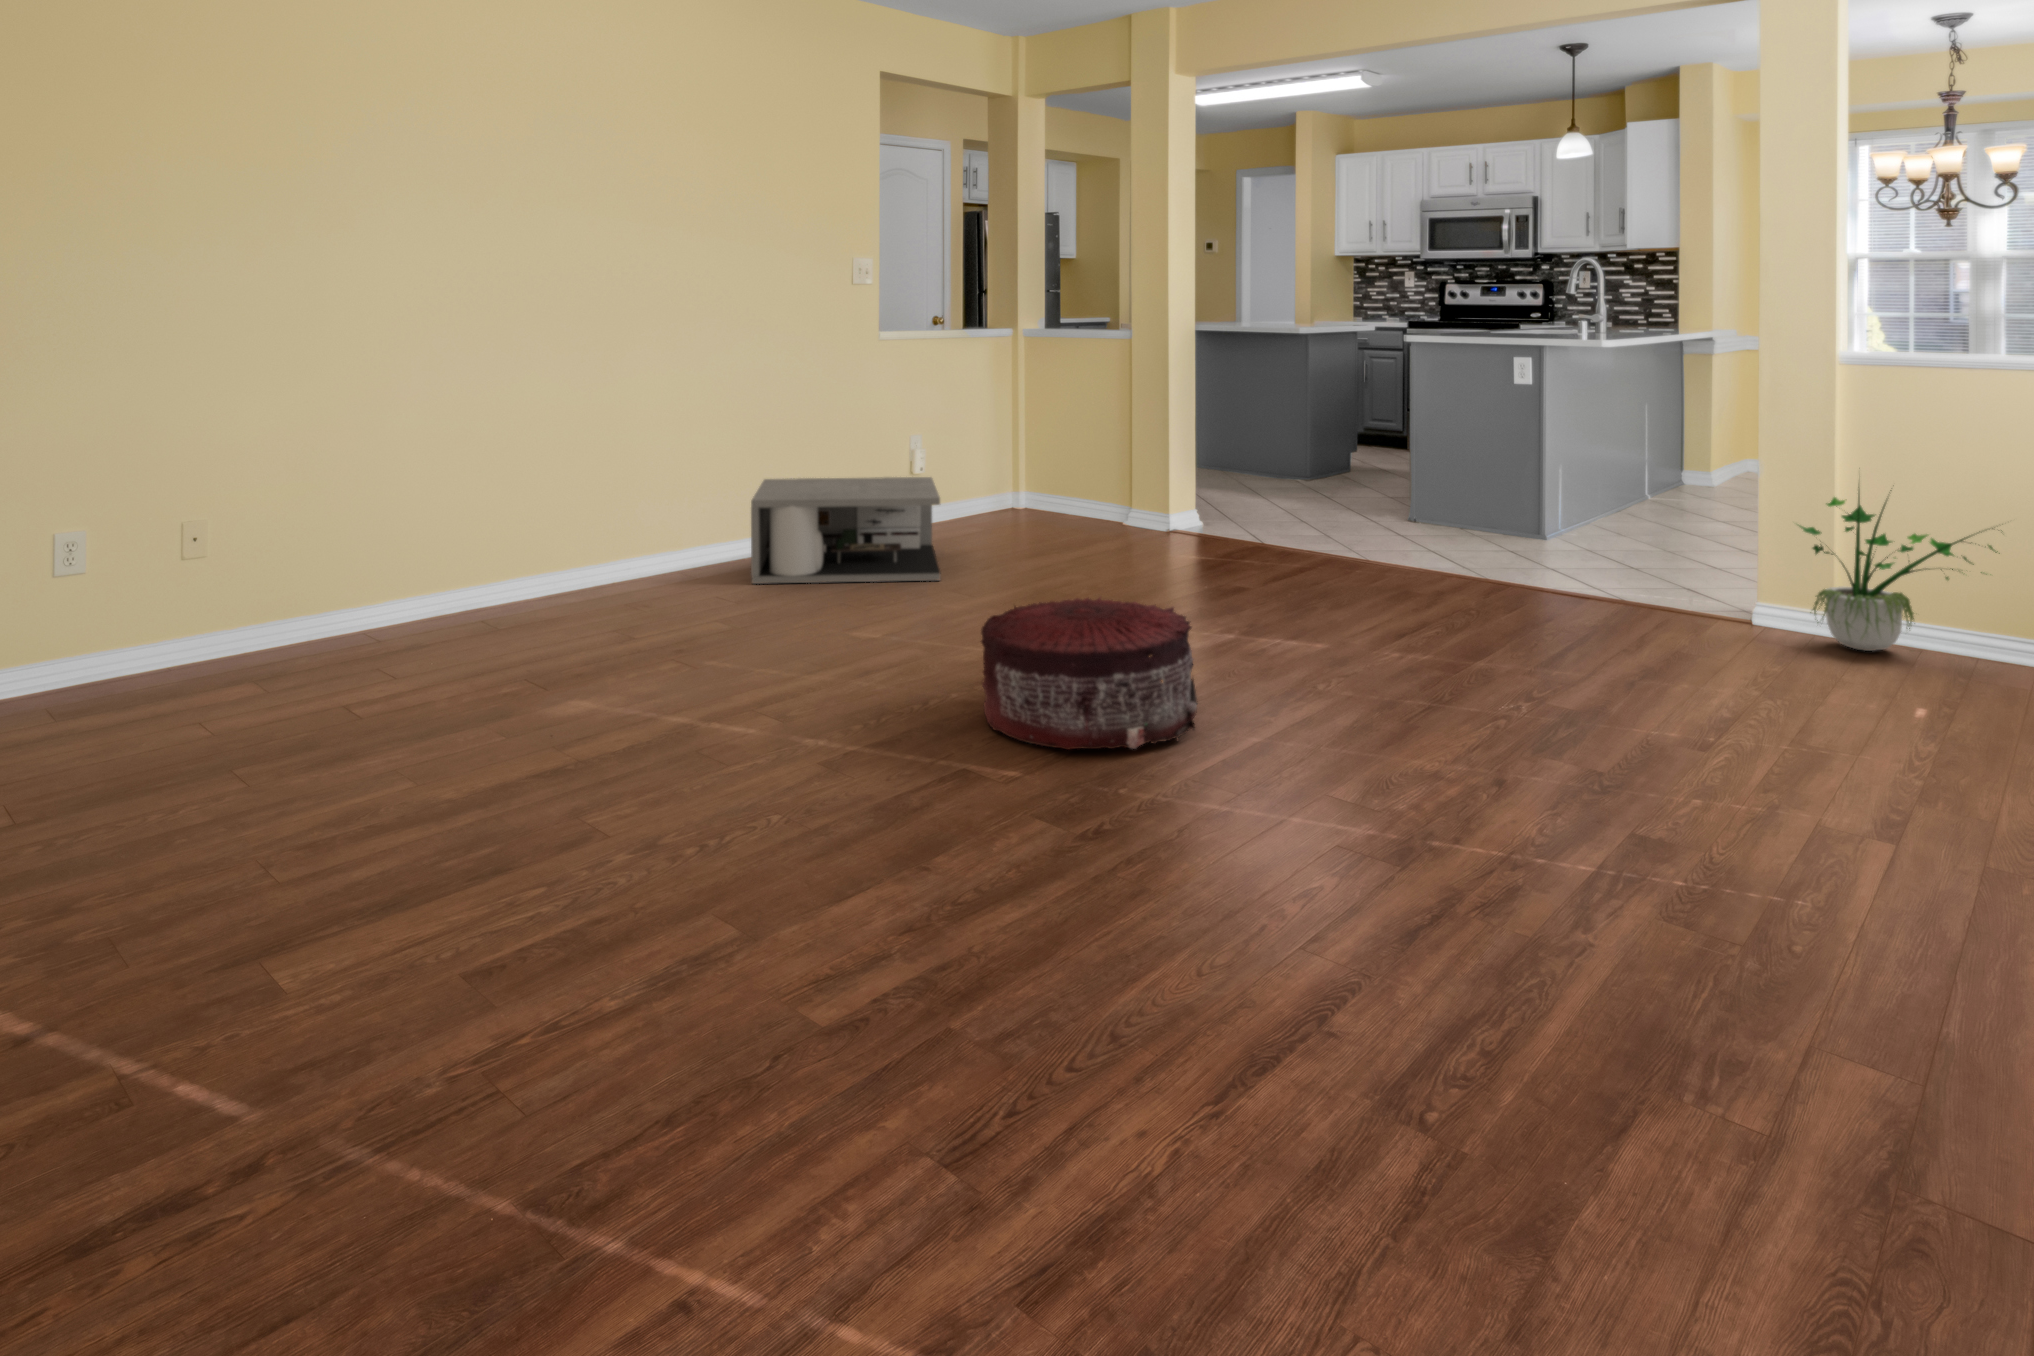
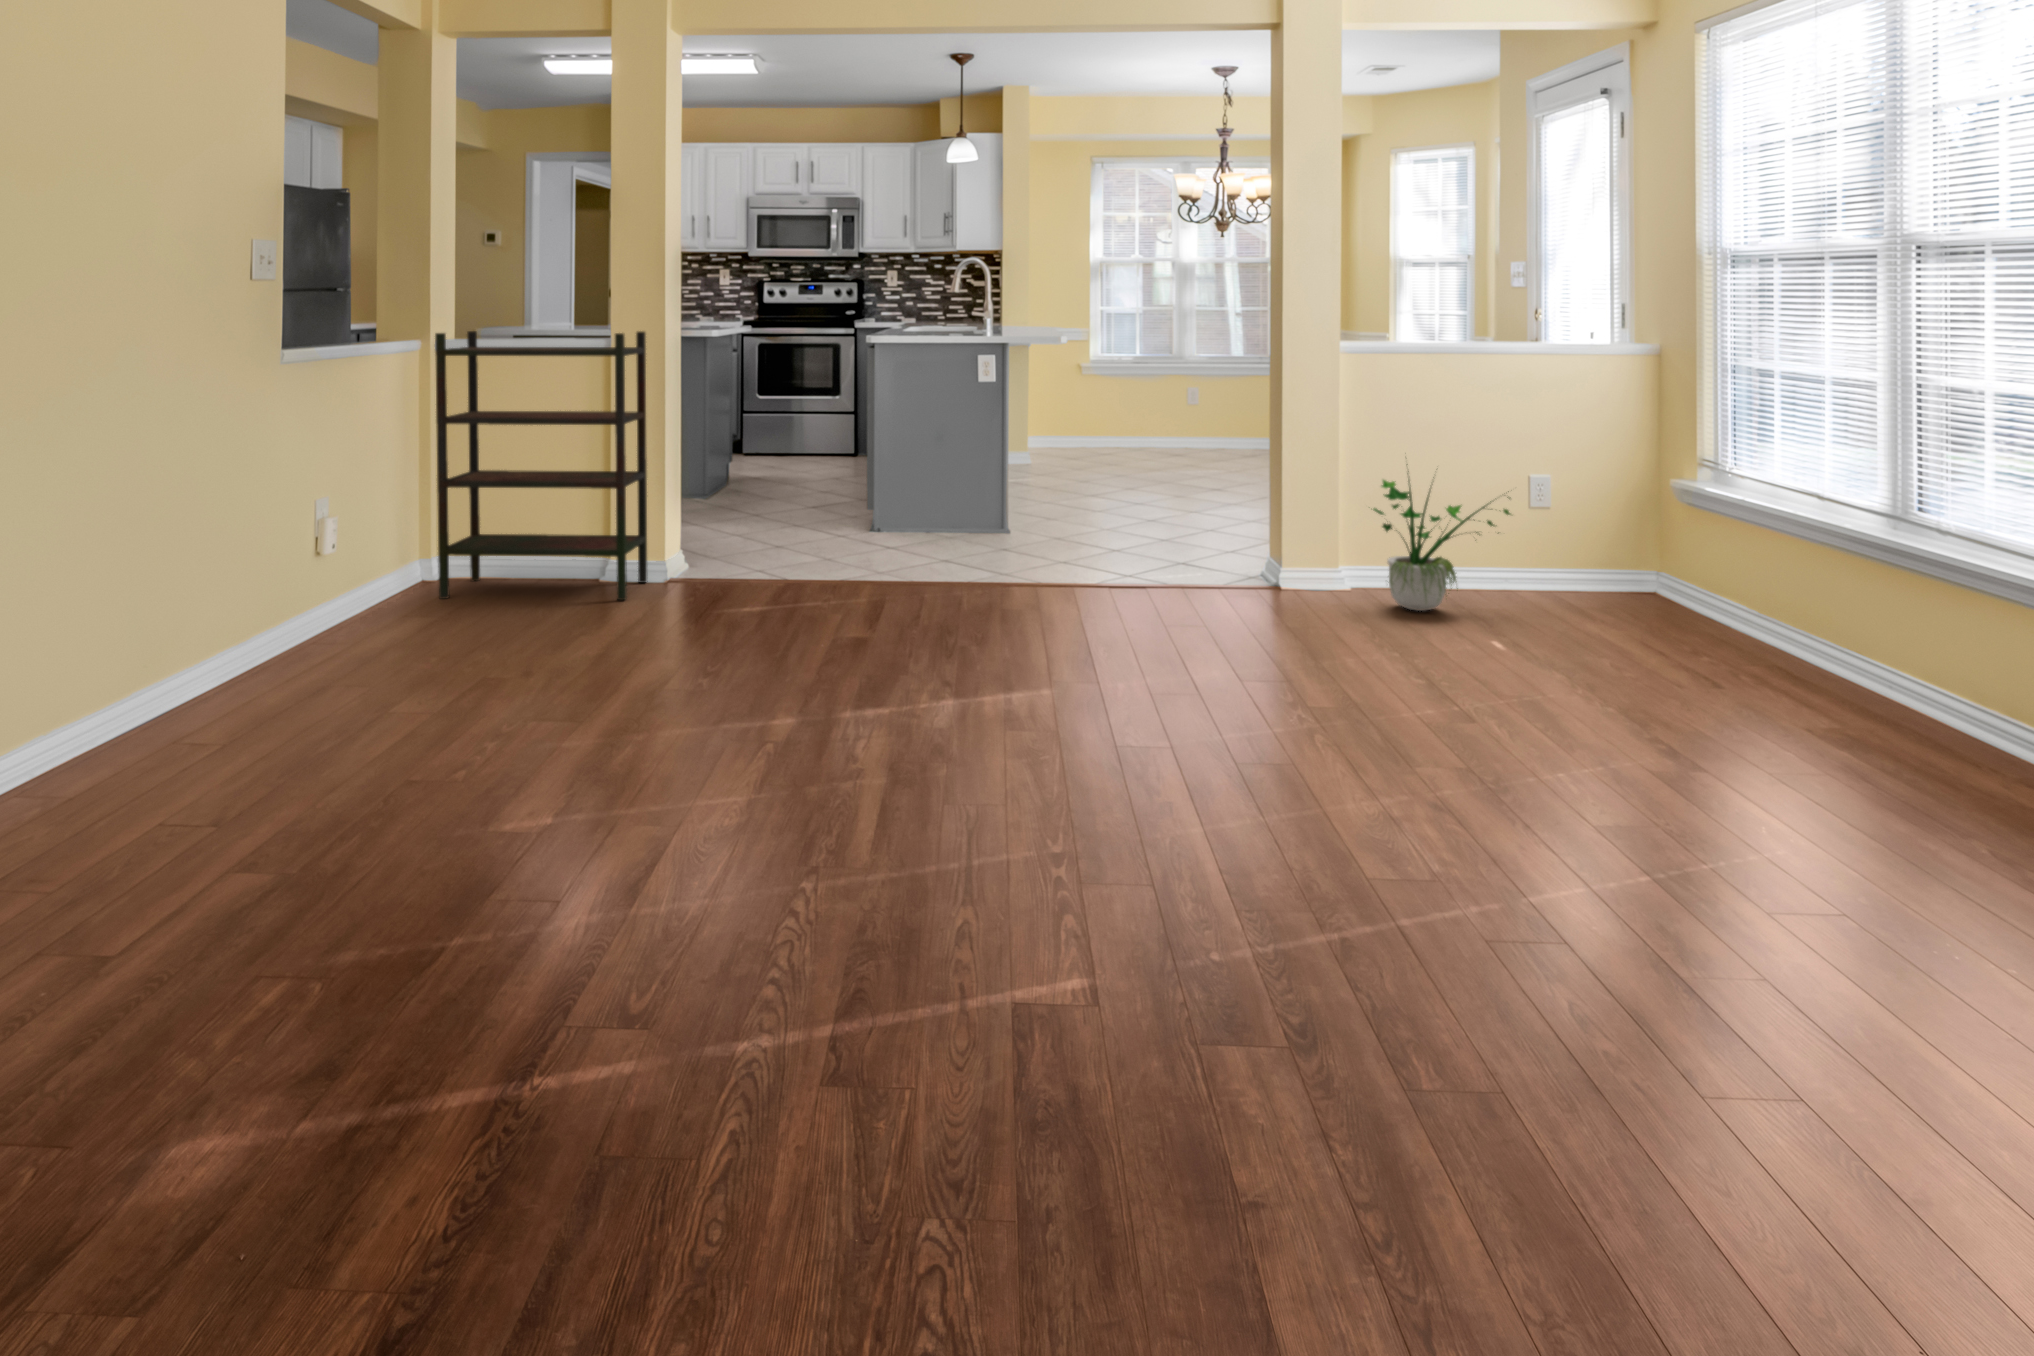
bookshelf: none [1006,325,1154,534] -> present [435,331,647,600]
coffee table: present [751,477,941,584] -> none [138,561,532,795]
pouf: present [981,598,1197,750] -> none [963,705,1264,955]

